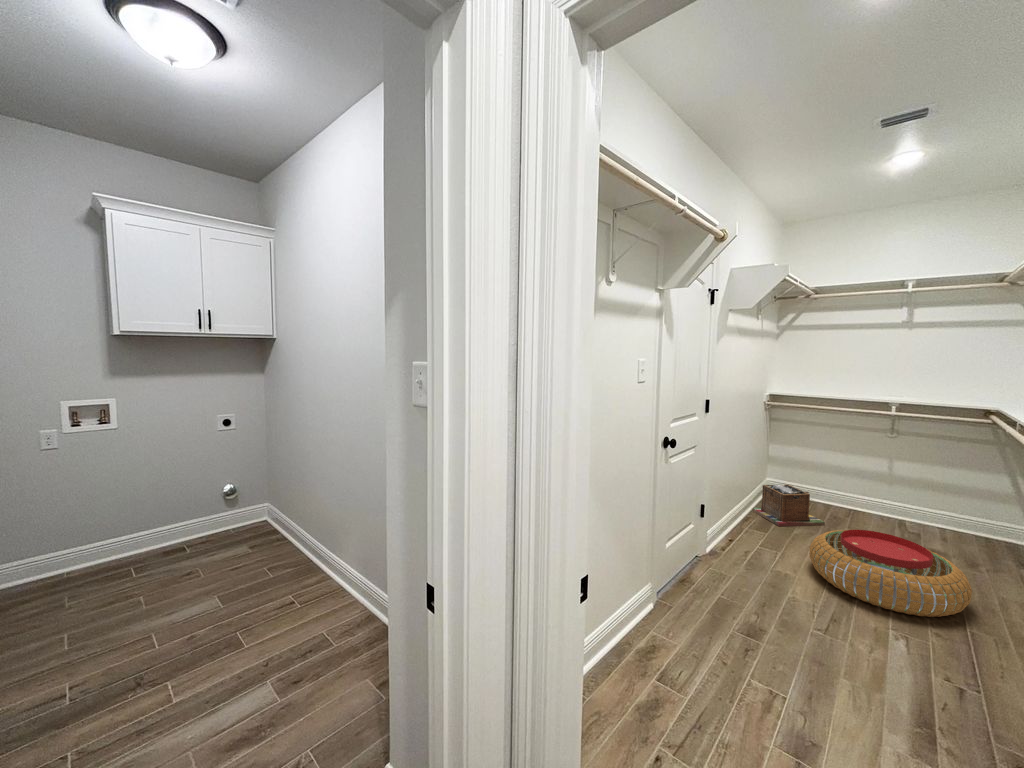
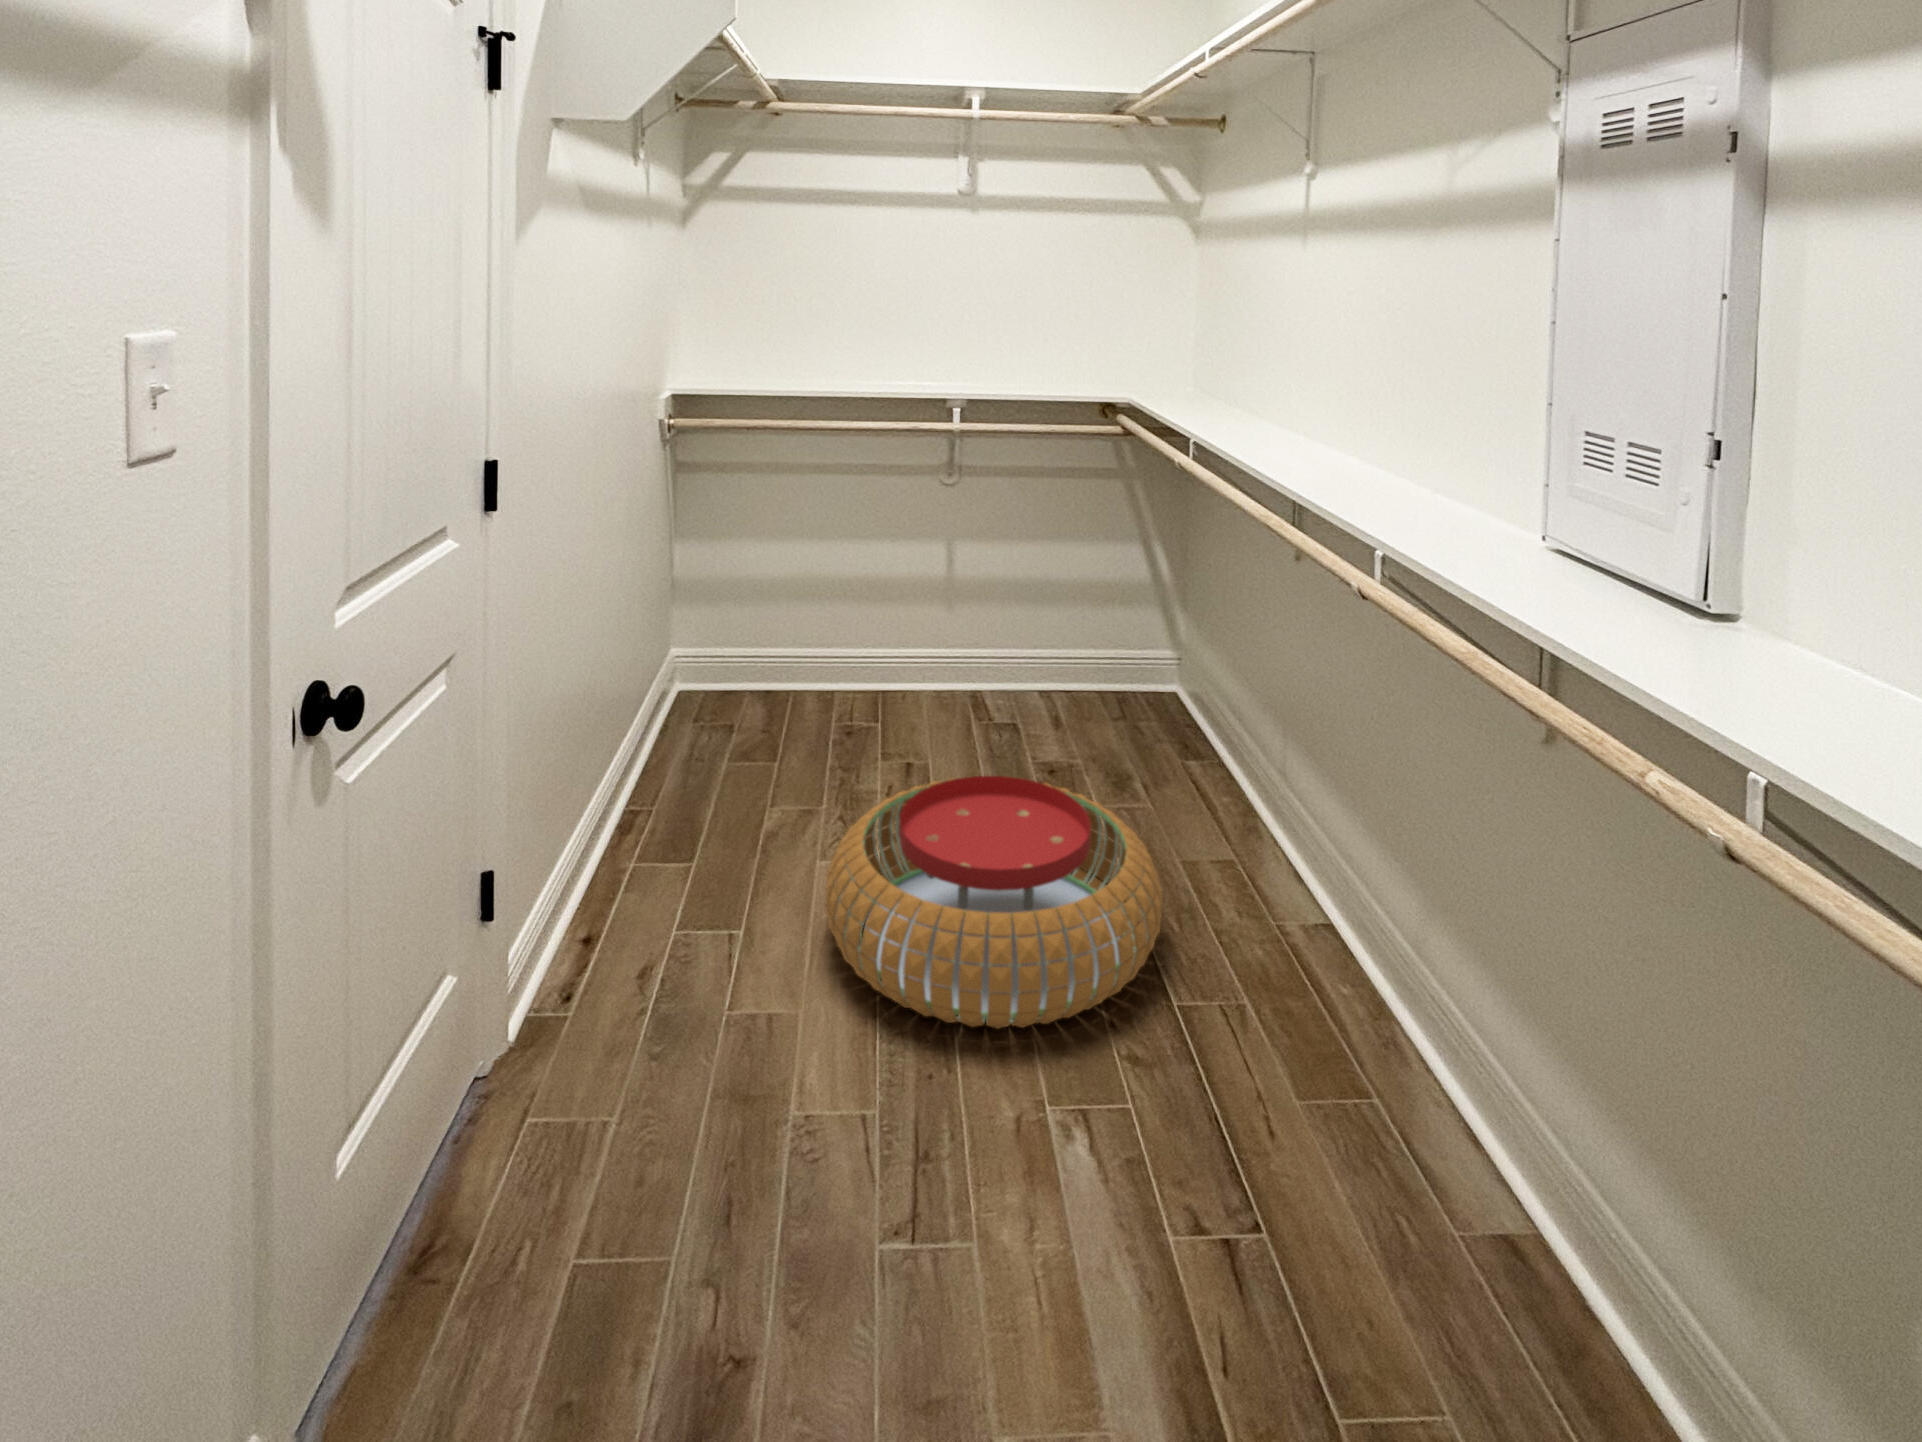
laundry basket: present [753,485,825,526] -> none [647,665,832,815]

